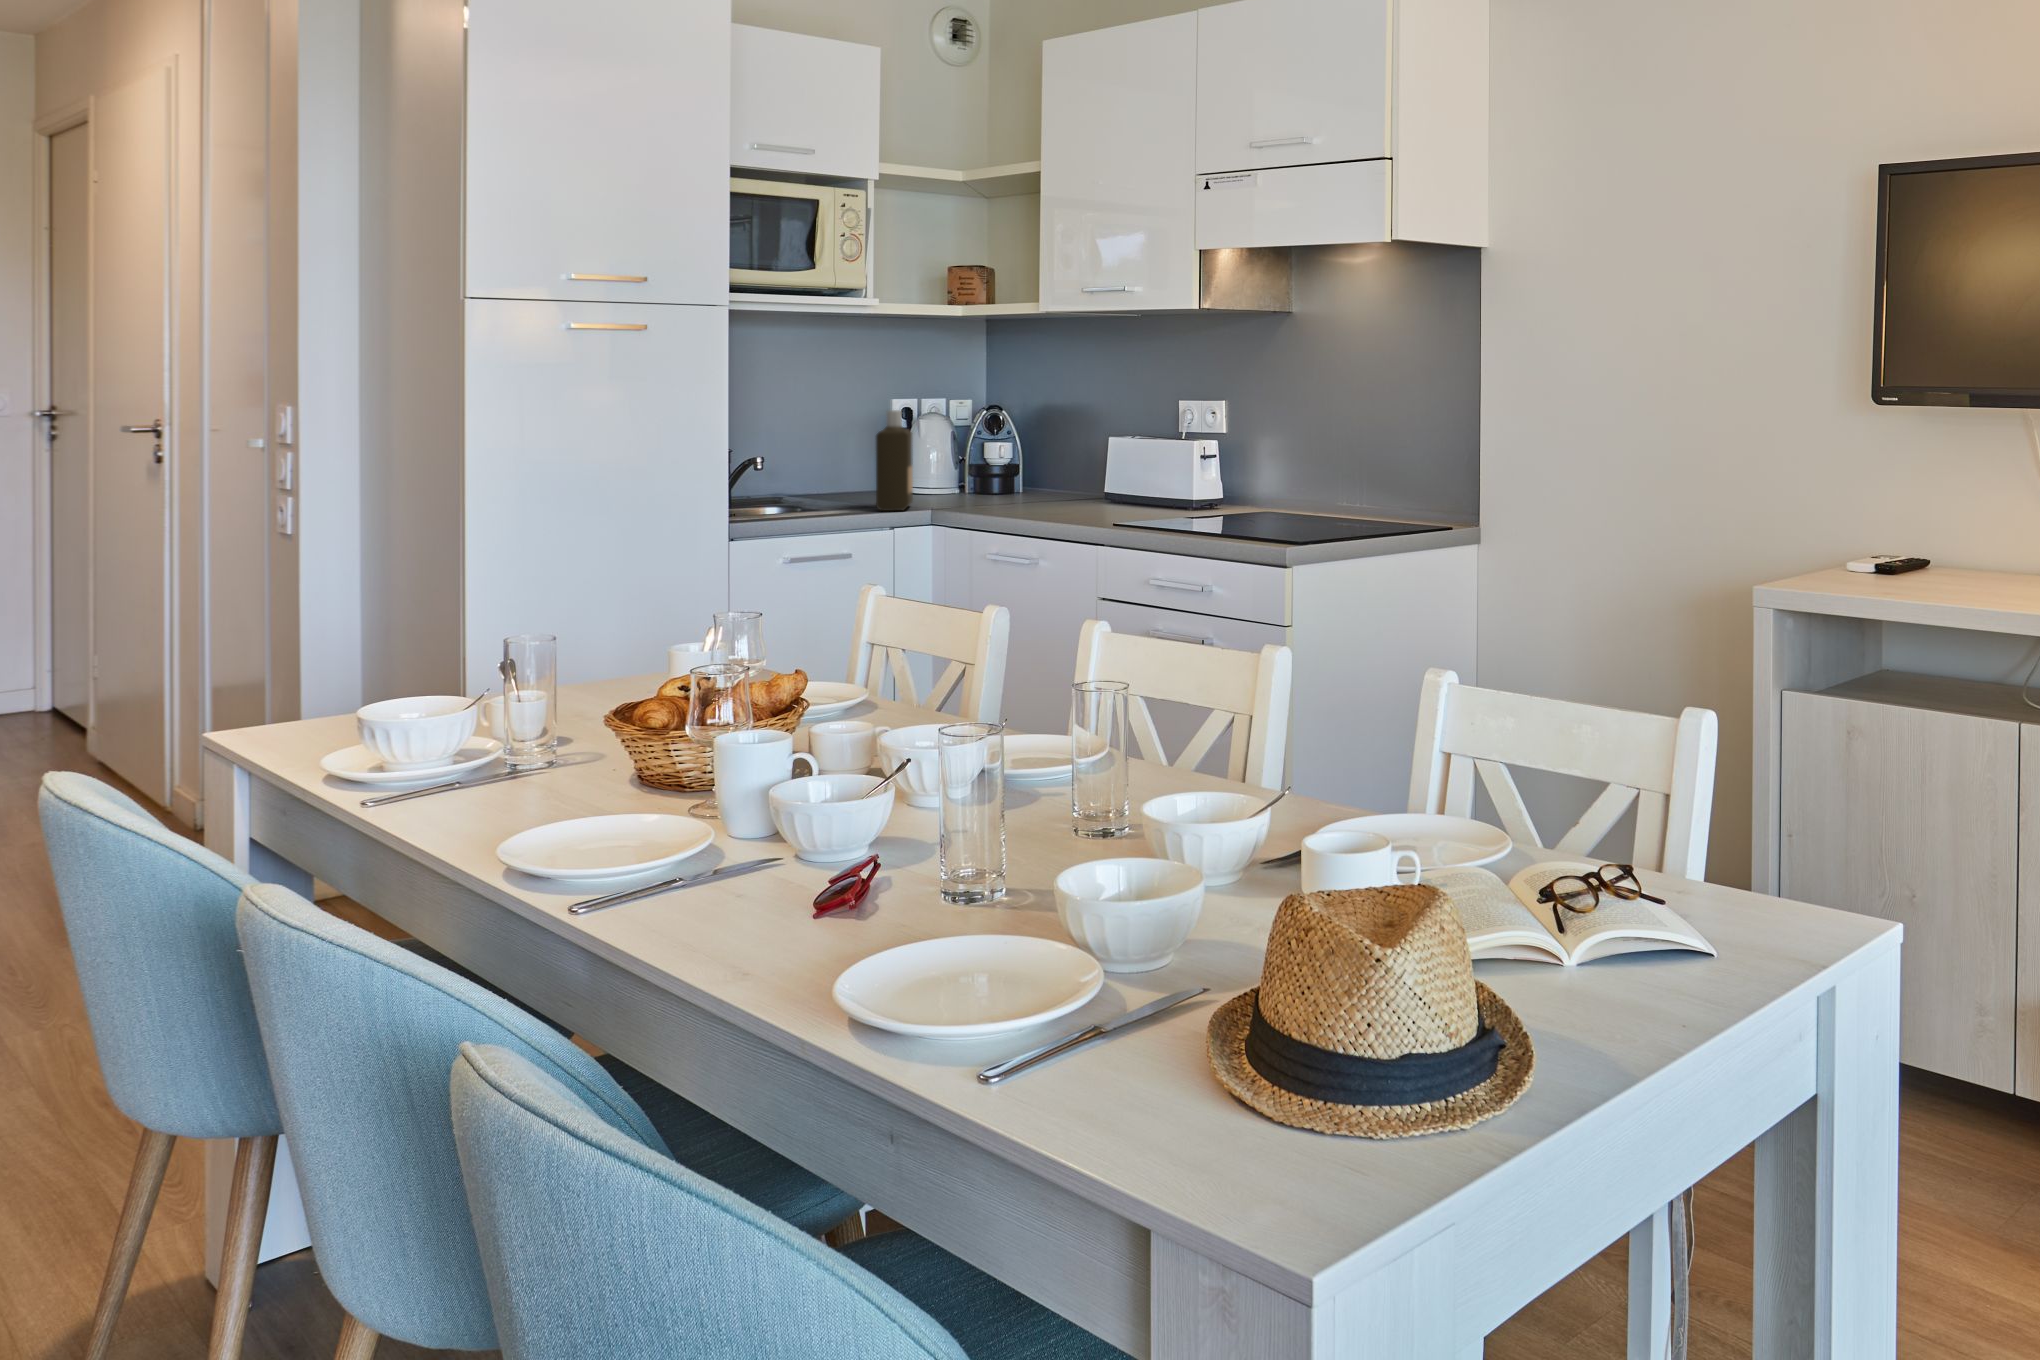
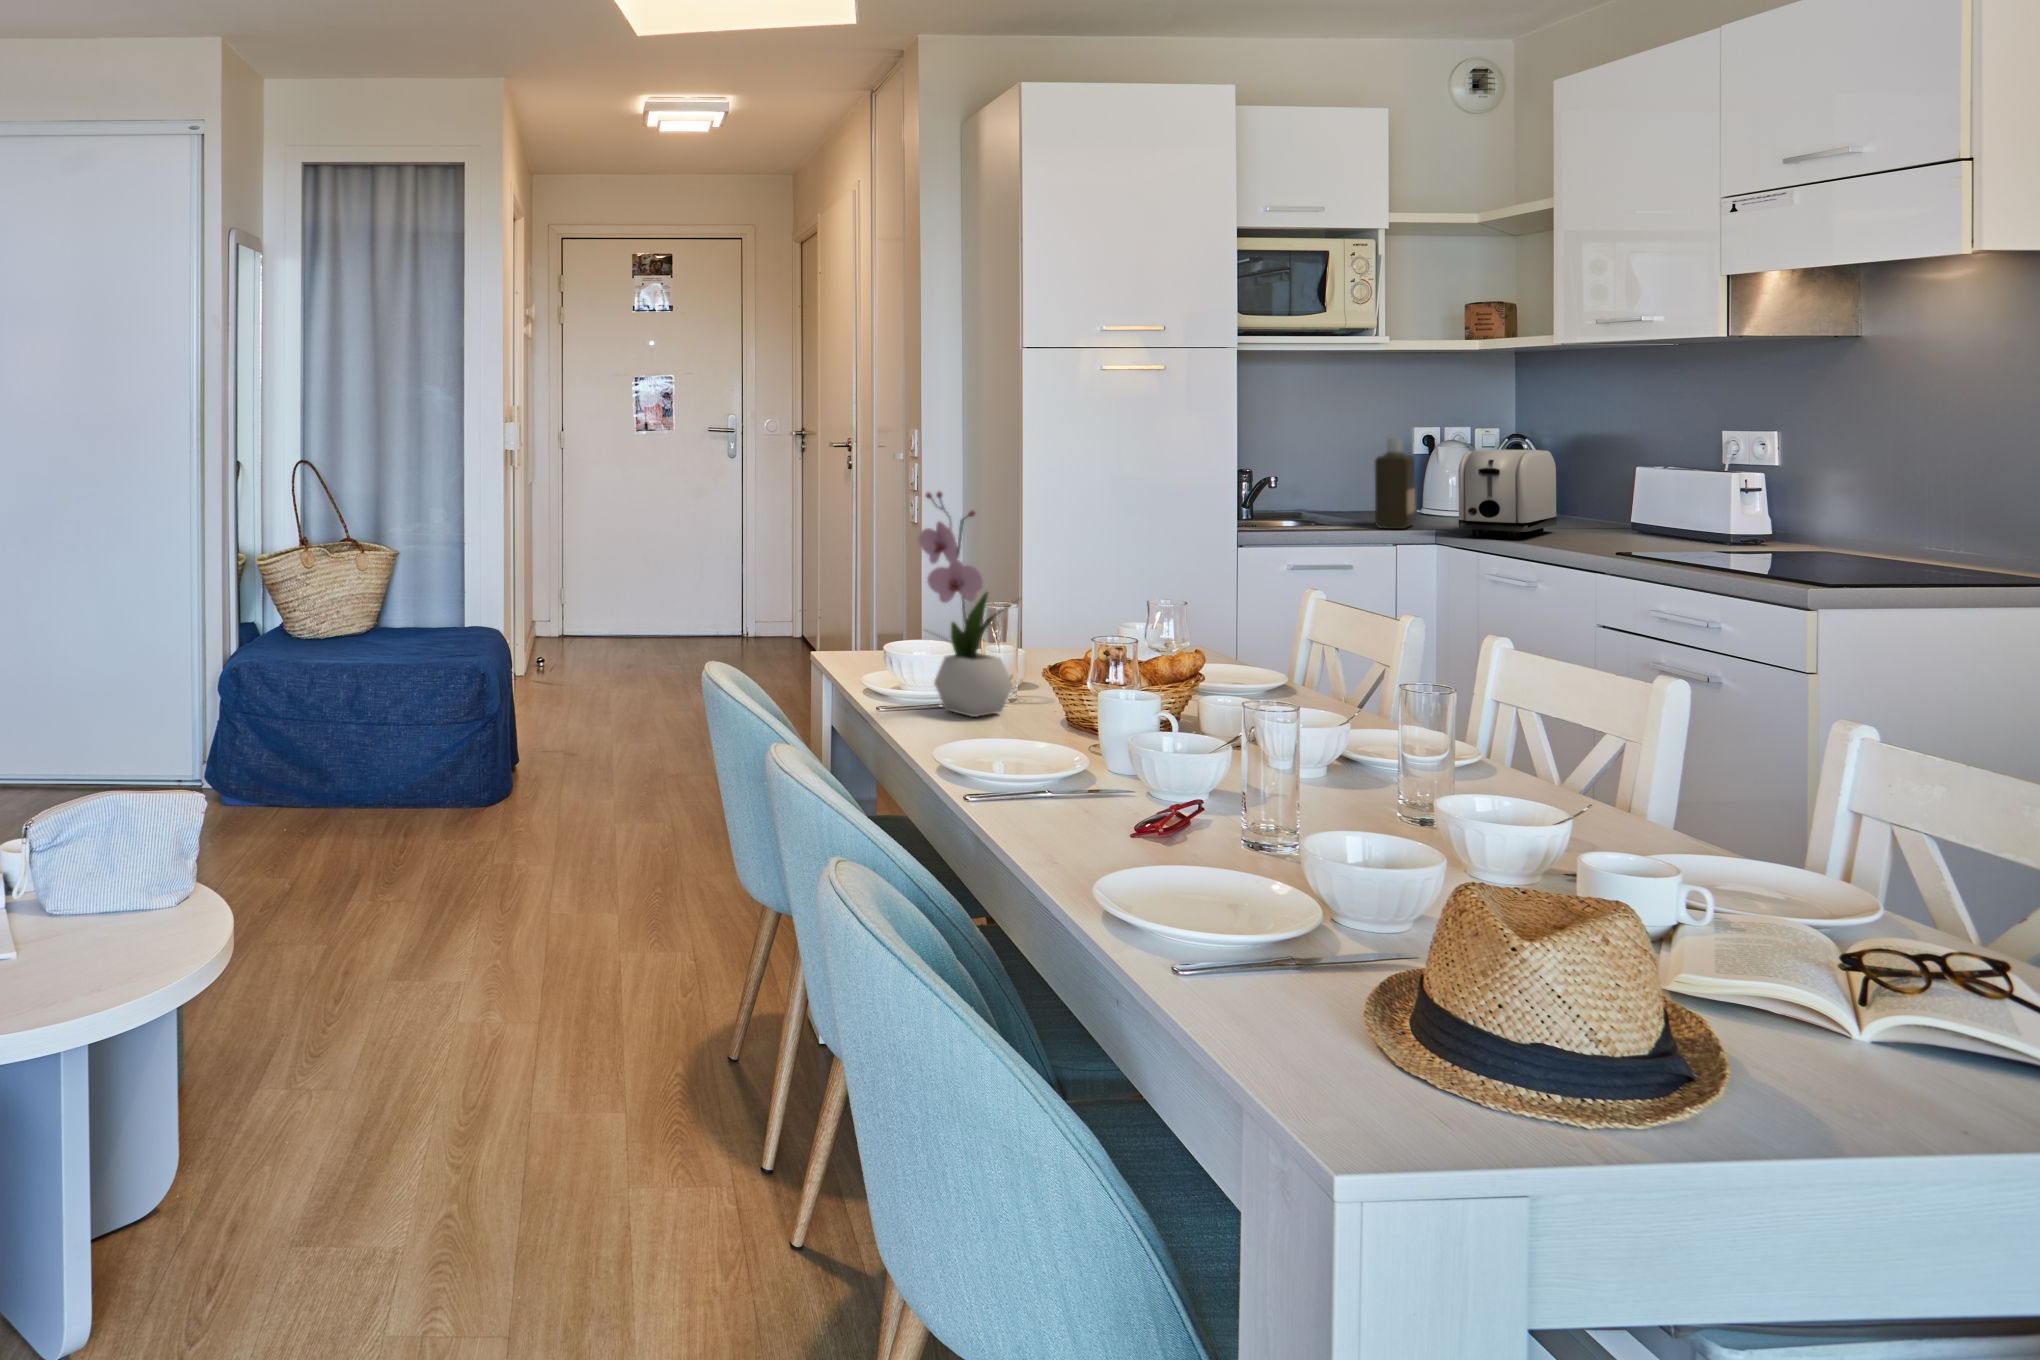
toaster: none [962,421,1045,514] -> present [1458,449,1557,538]
flower arrangement: none [434,485,584,797] -> present [919,492,1013,717]

